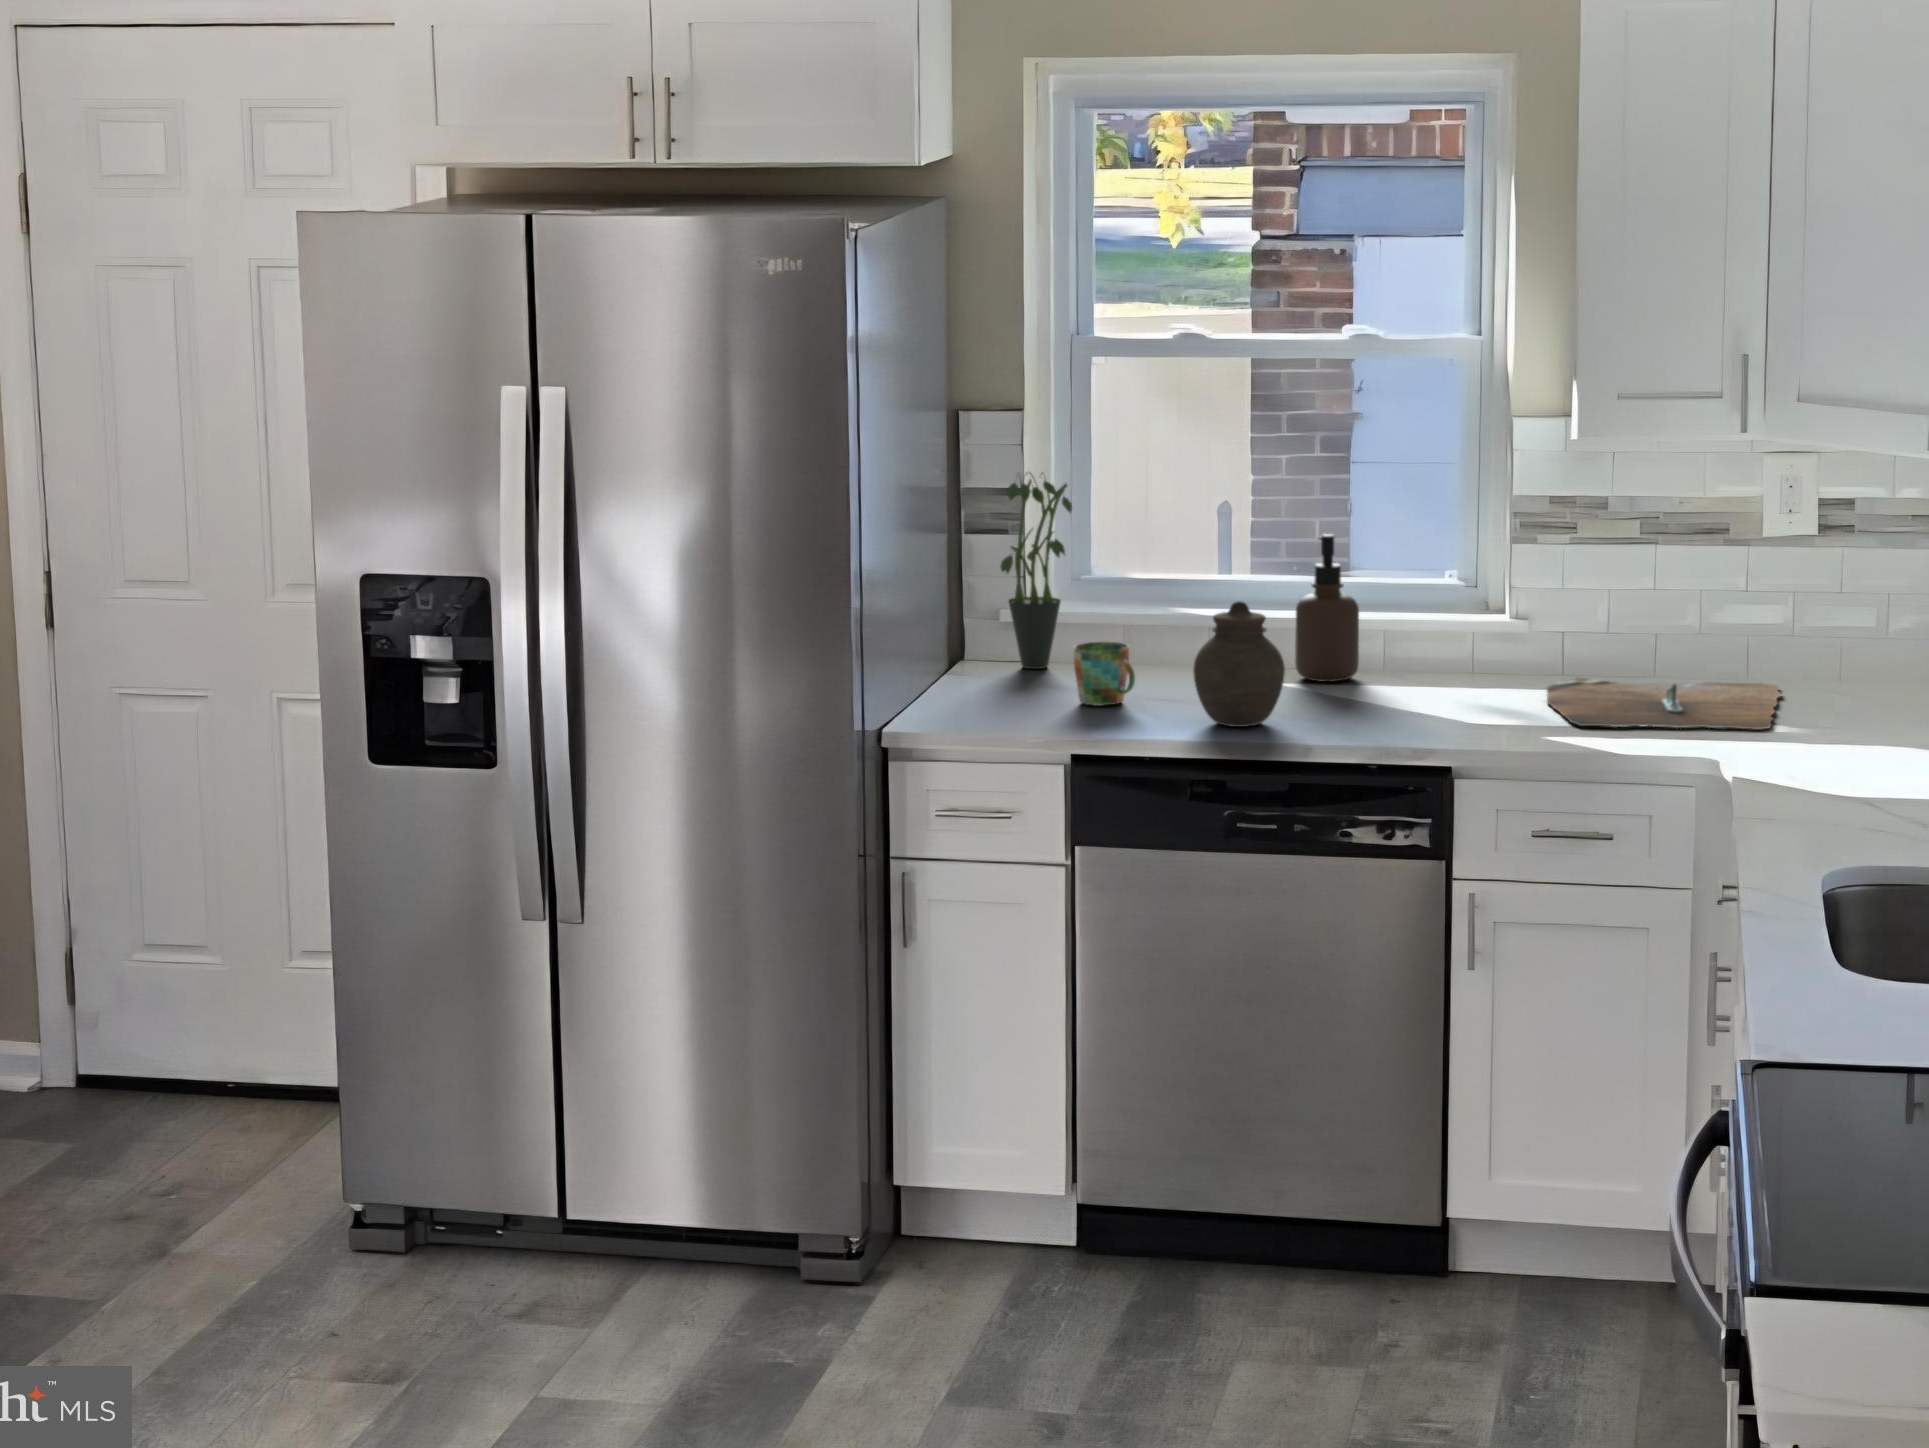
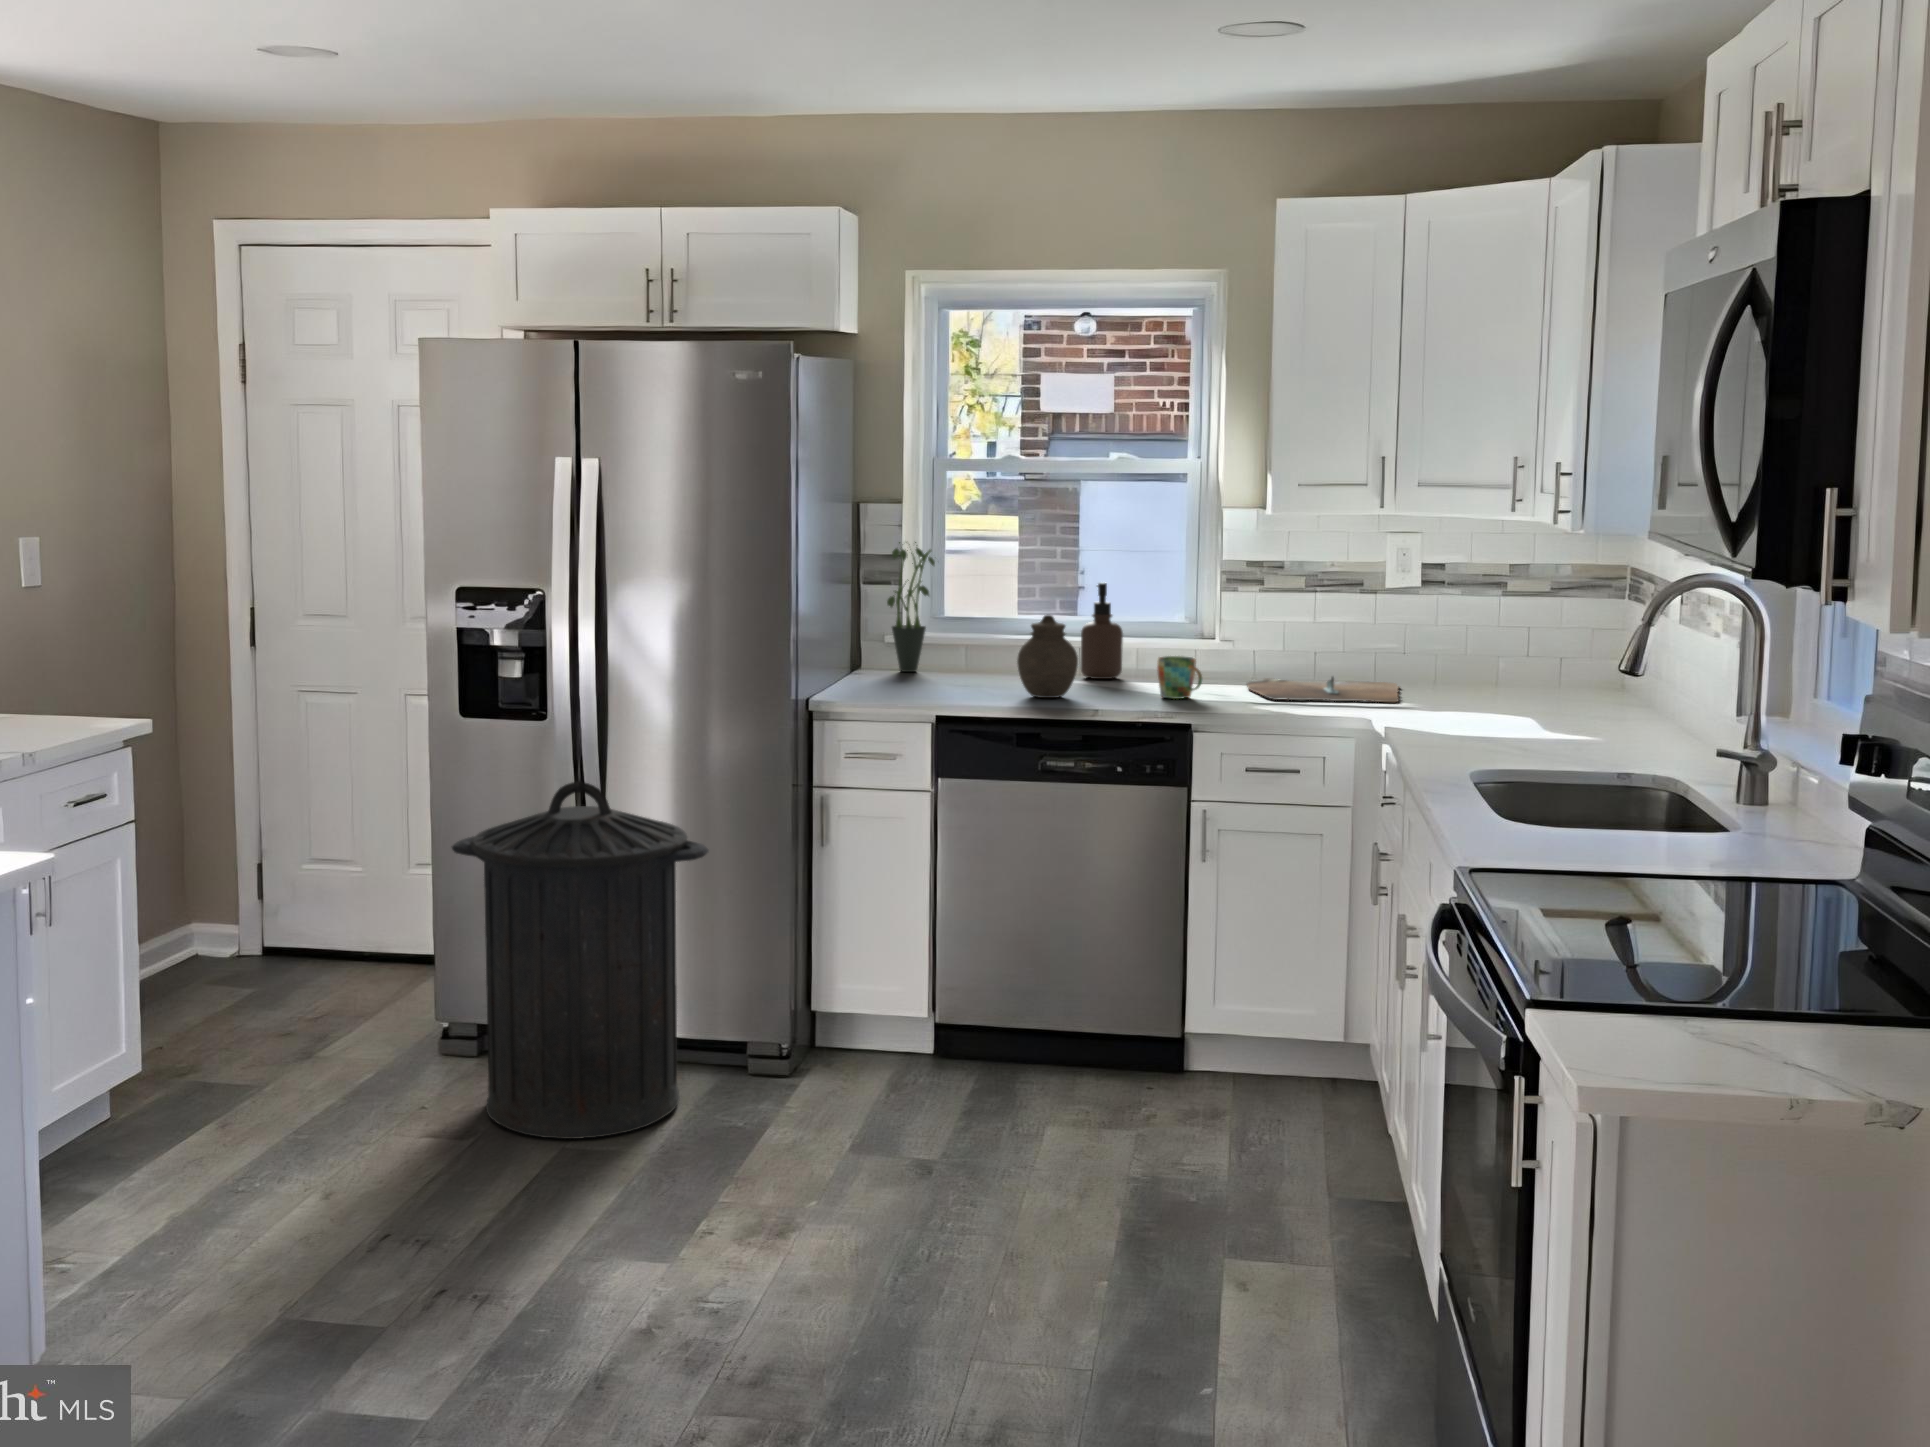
mug: present [1074,642,1135,706] -> present [1157,656,1202,699]
trash can: none [366,871,739,1387] -> present [452,781,709,1139]

